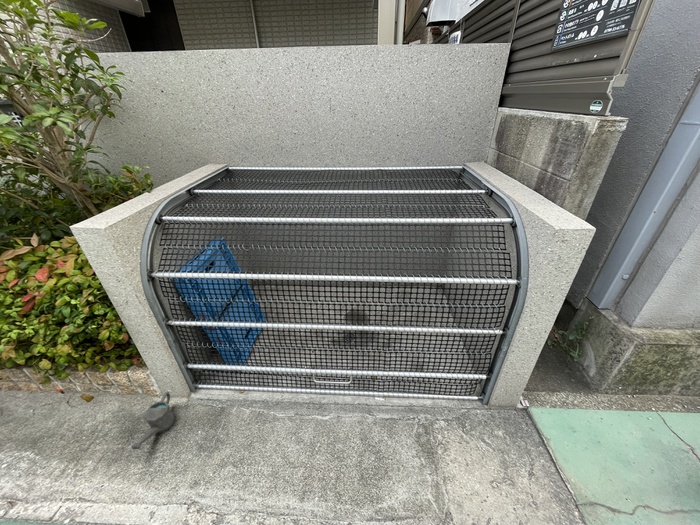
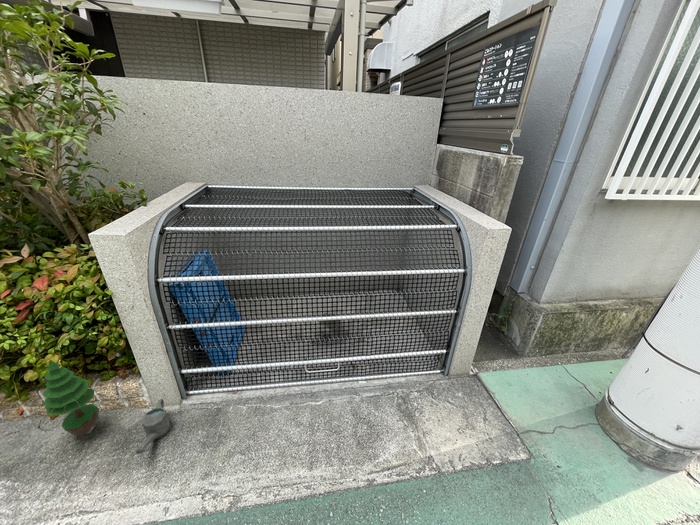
potted tree: none [55,348,113,418] -> present [43,360,100,436]

